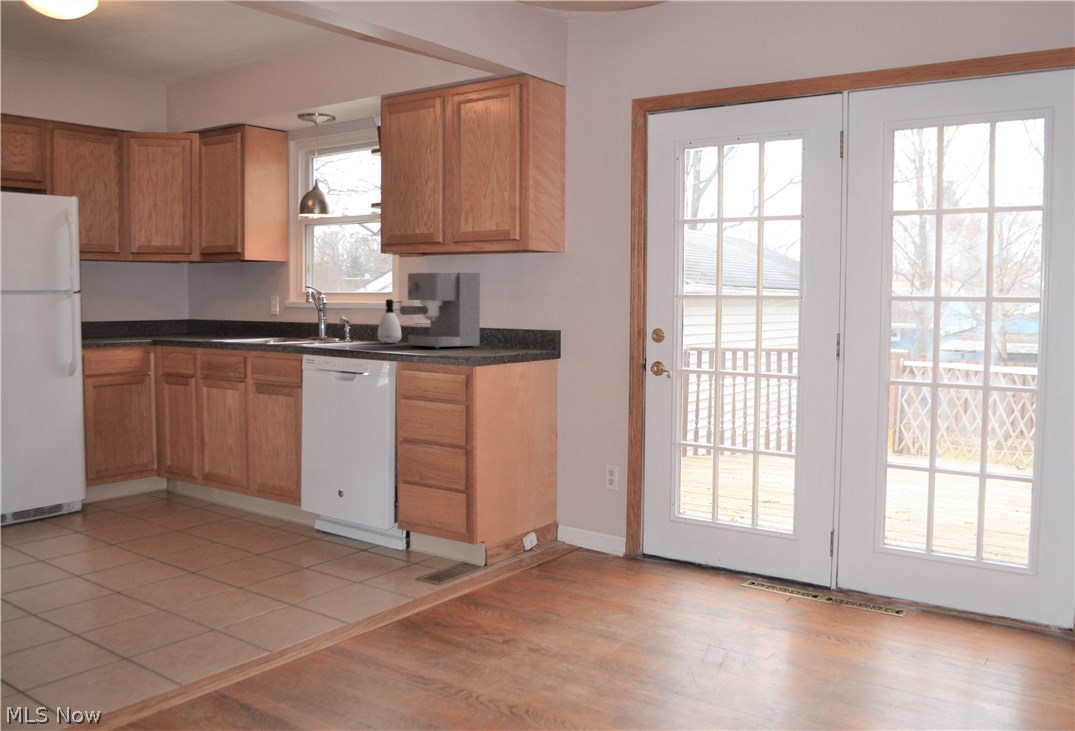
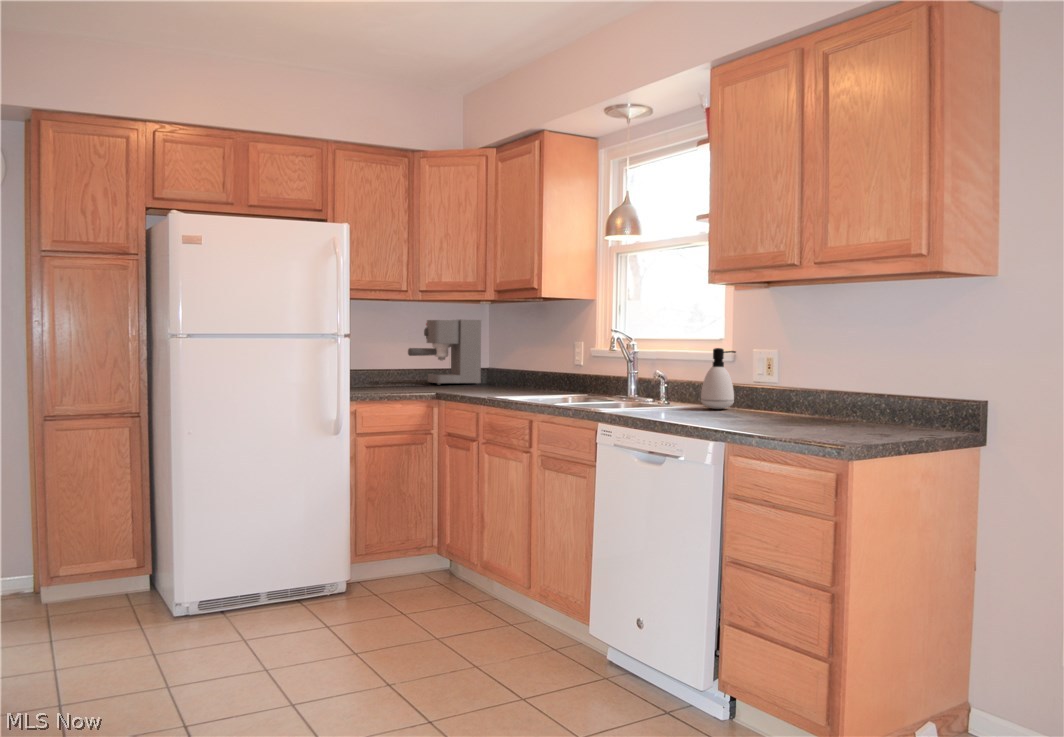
coffee maker: present [400,273,480,348] -> present [408,320,481,385]

